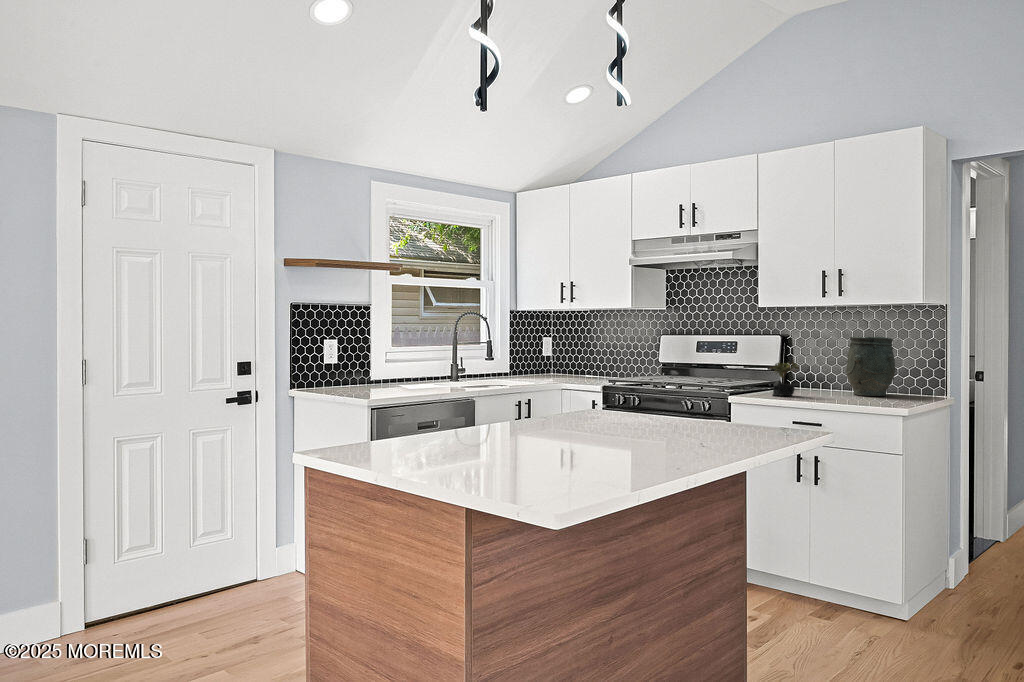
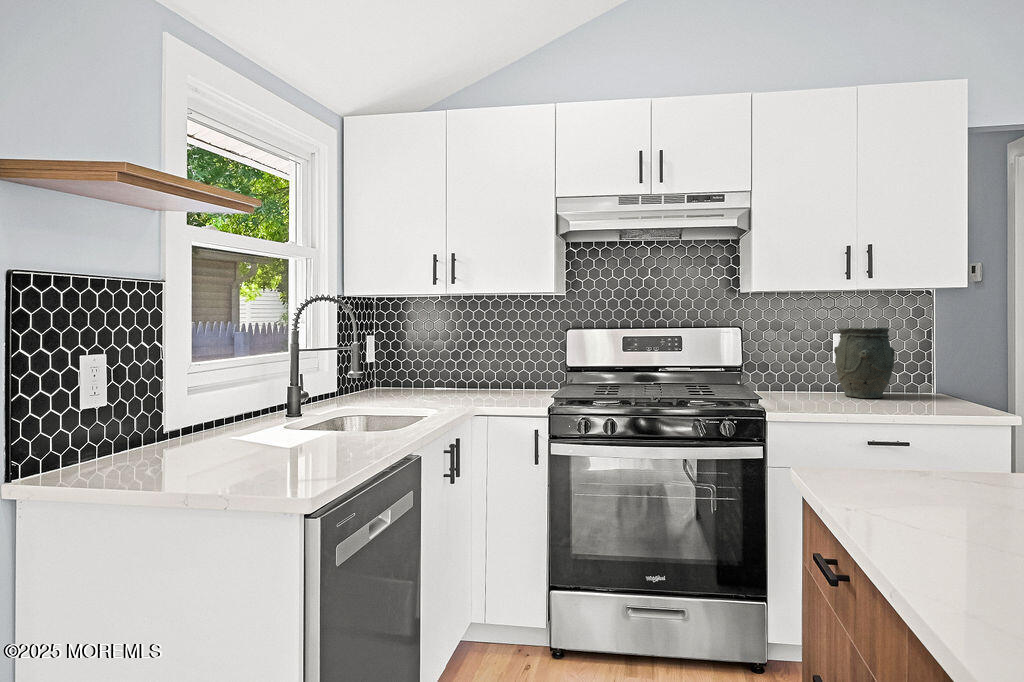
succulent plant: present [770,361,799,396] -> none [794,360,826,407]

